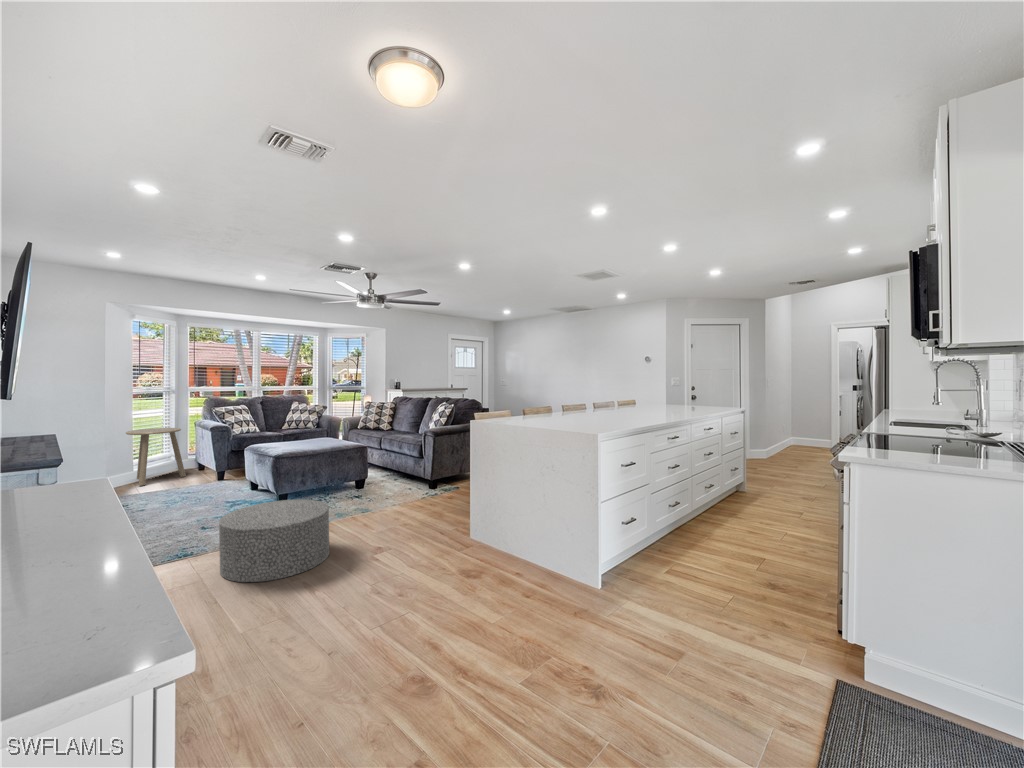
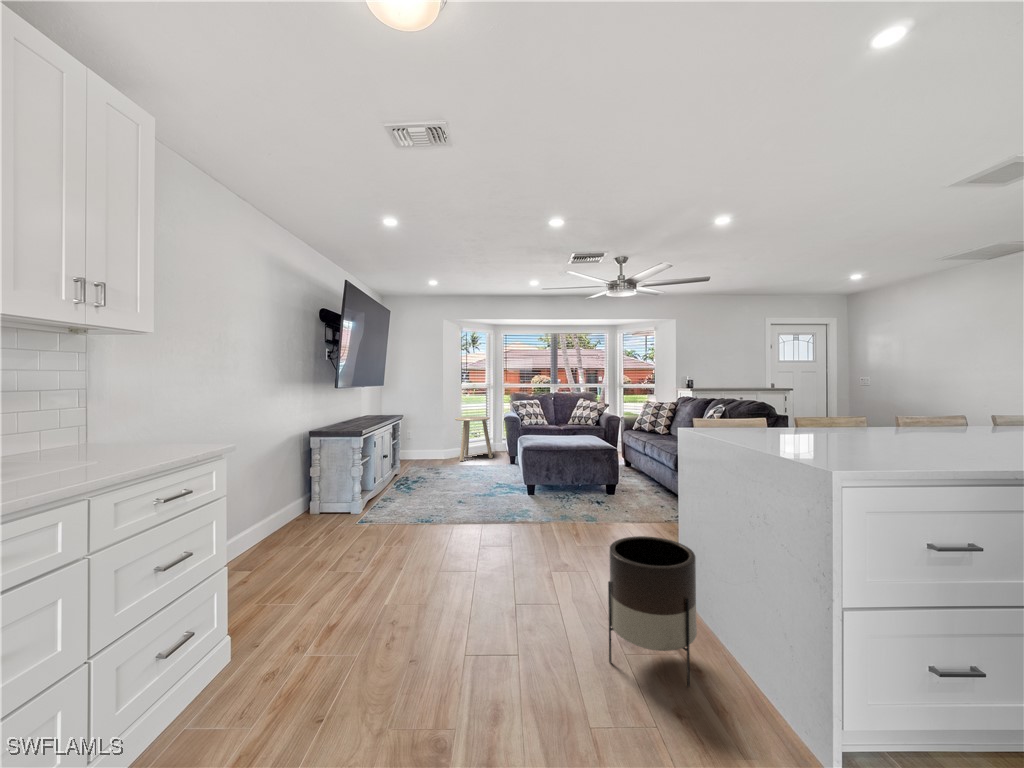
planter: none [468,491,524,581] -> present [608,536,697,687]
ottoman: present [219,499,329,582] -> none [417,494,513,573]

